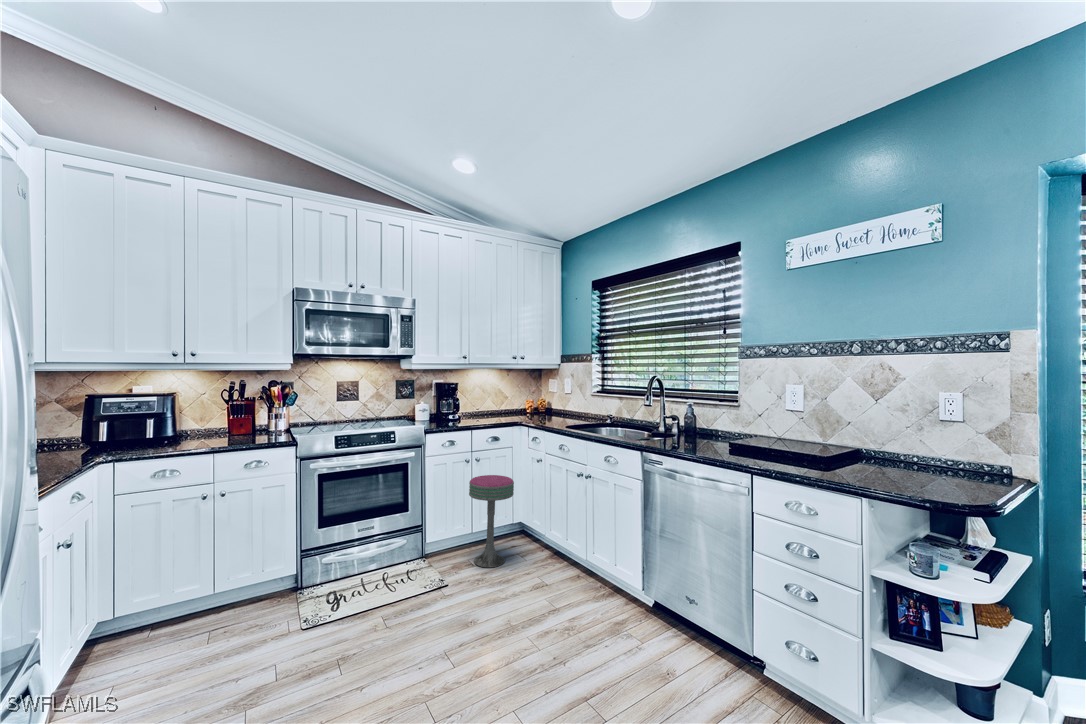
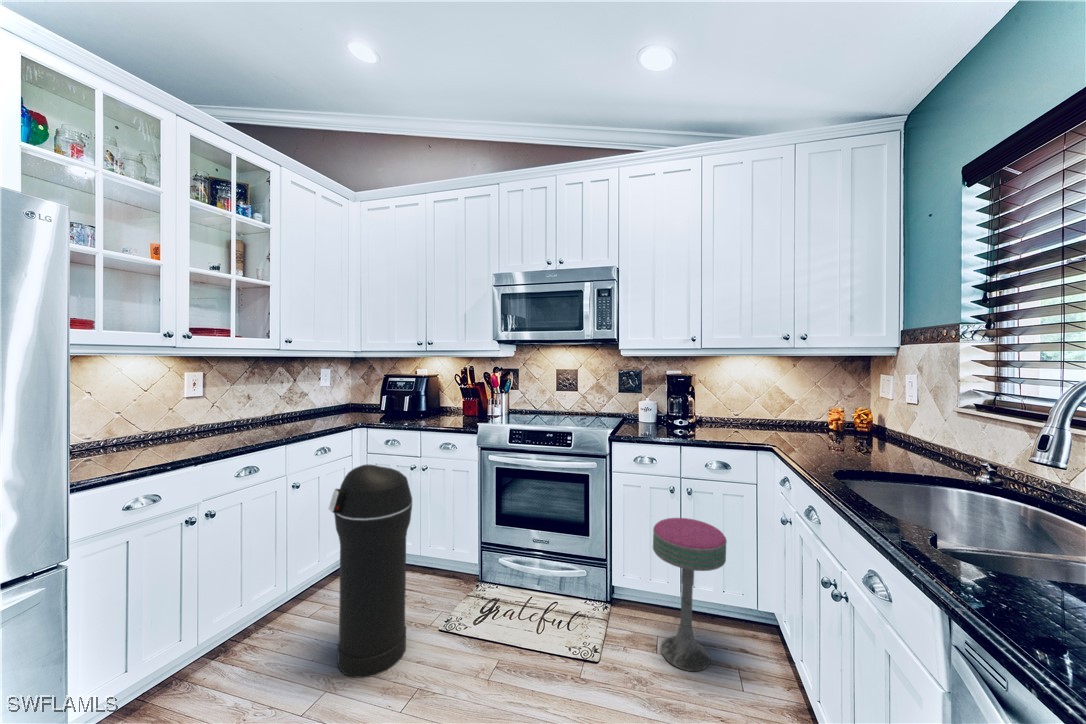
trash can: none [220,476,308,694] -> present [329,464,412,678]

